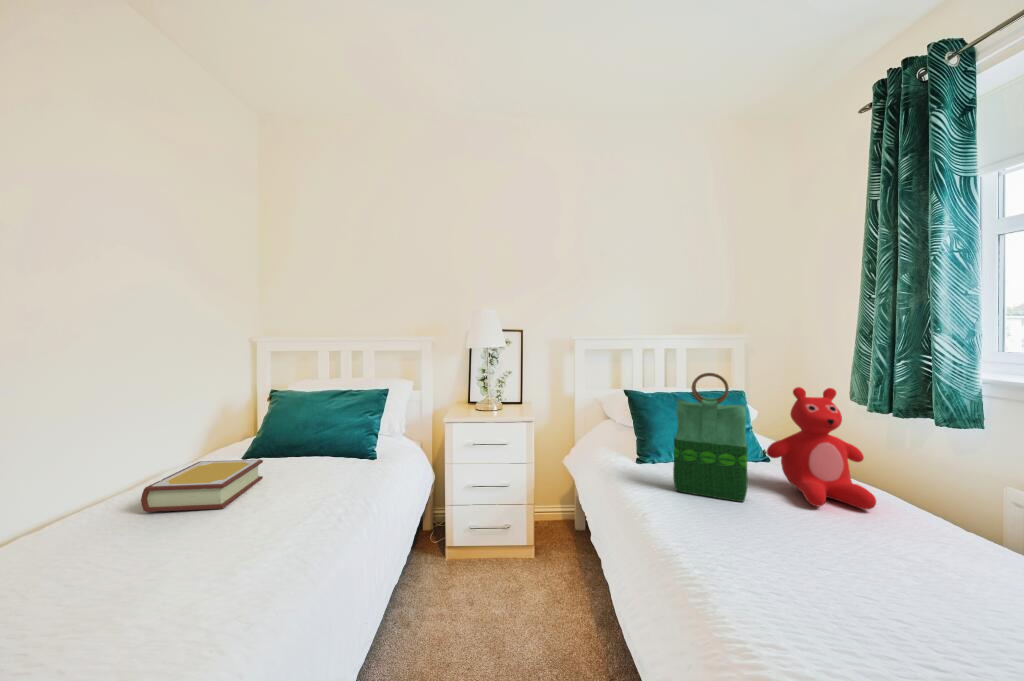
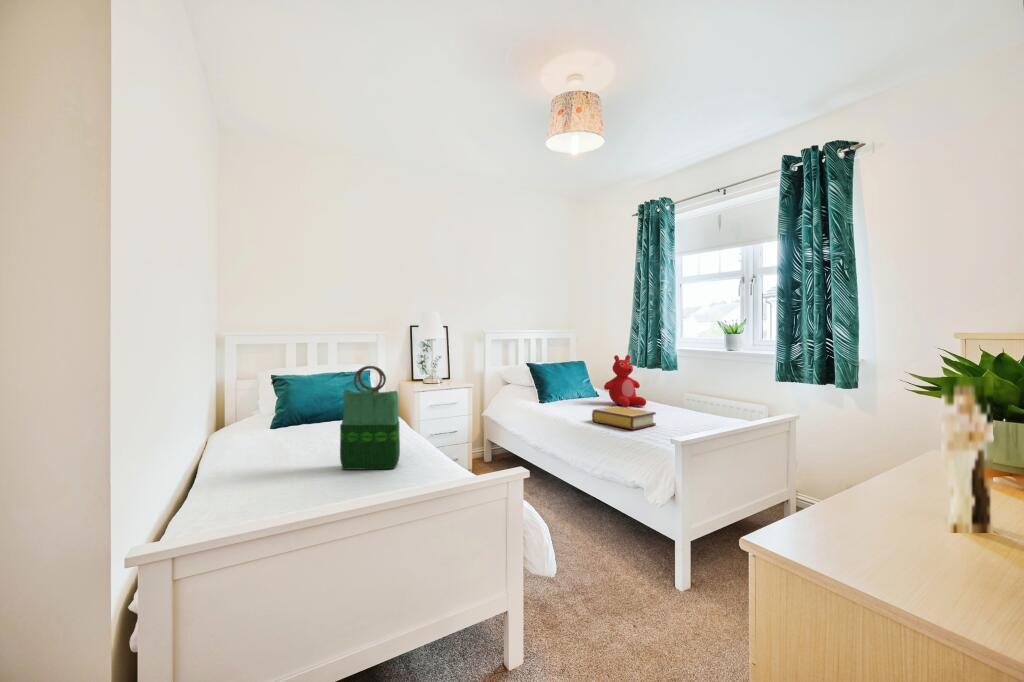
tote bag: present [673,373,748,502] -> present [340,366,400,469]
book: present [141,460,263,512] -> present [592,406,656,430]

